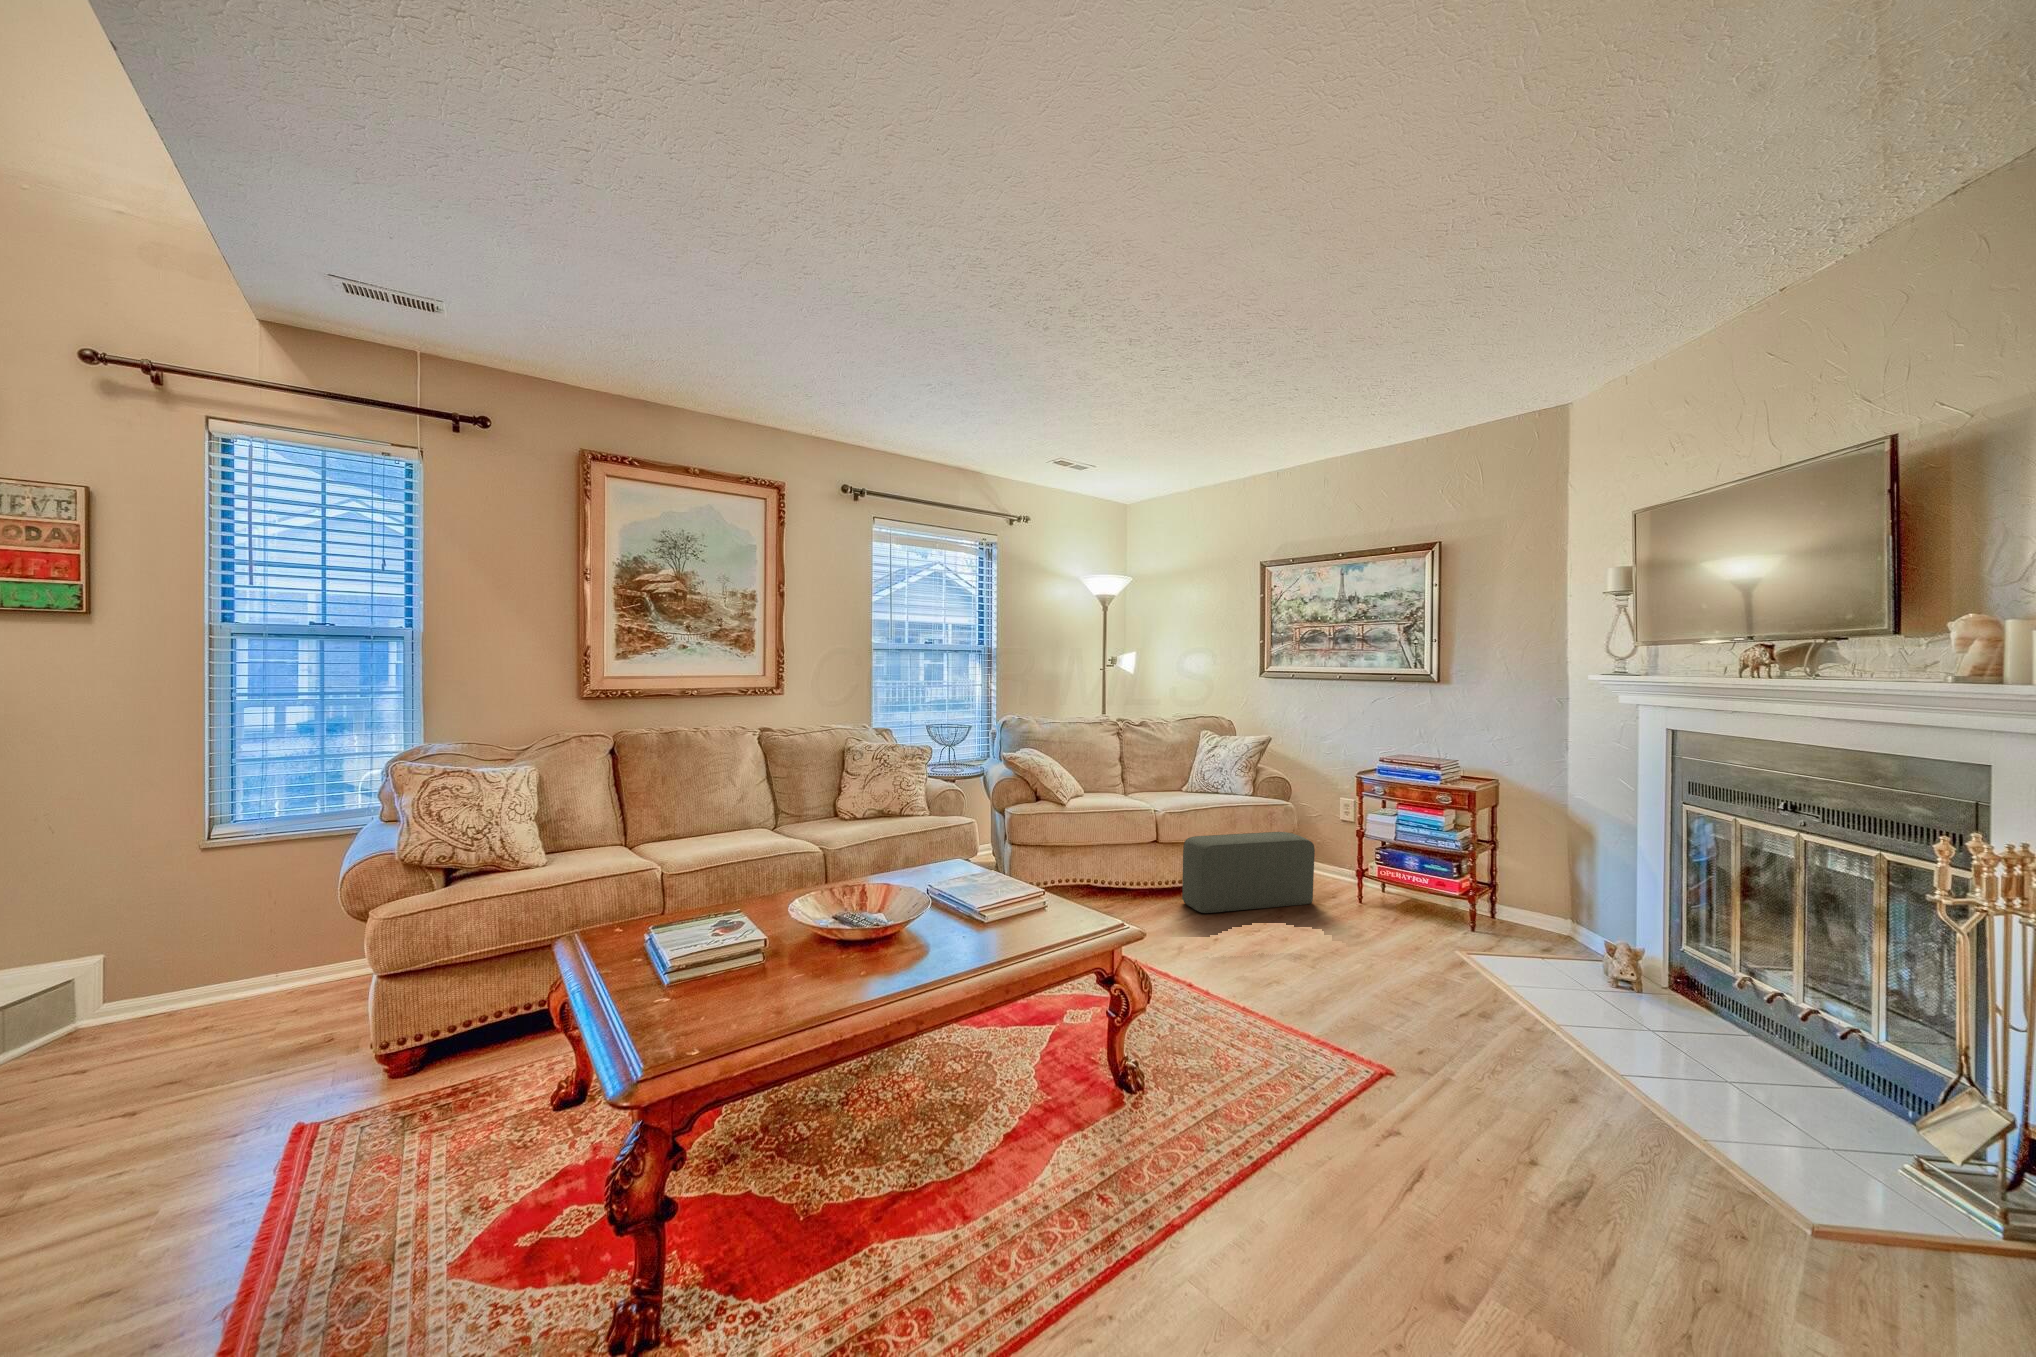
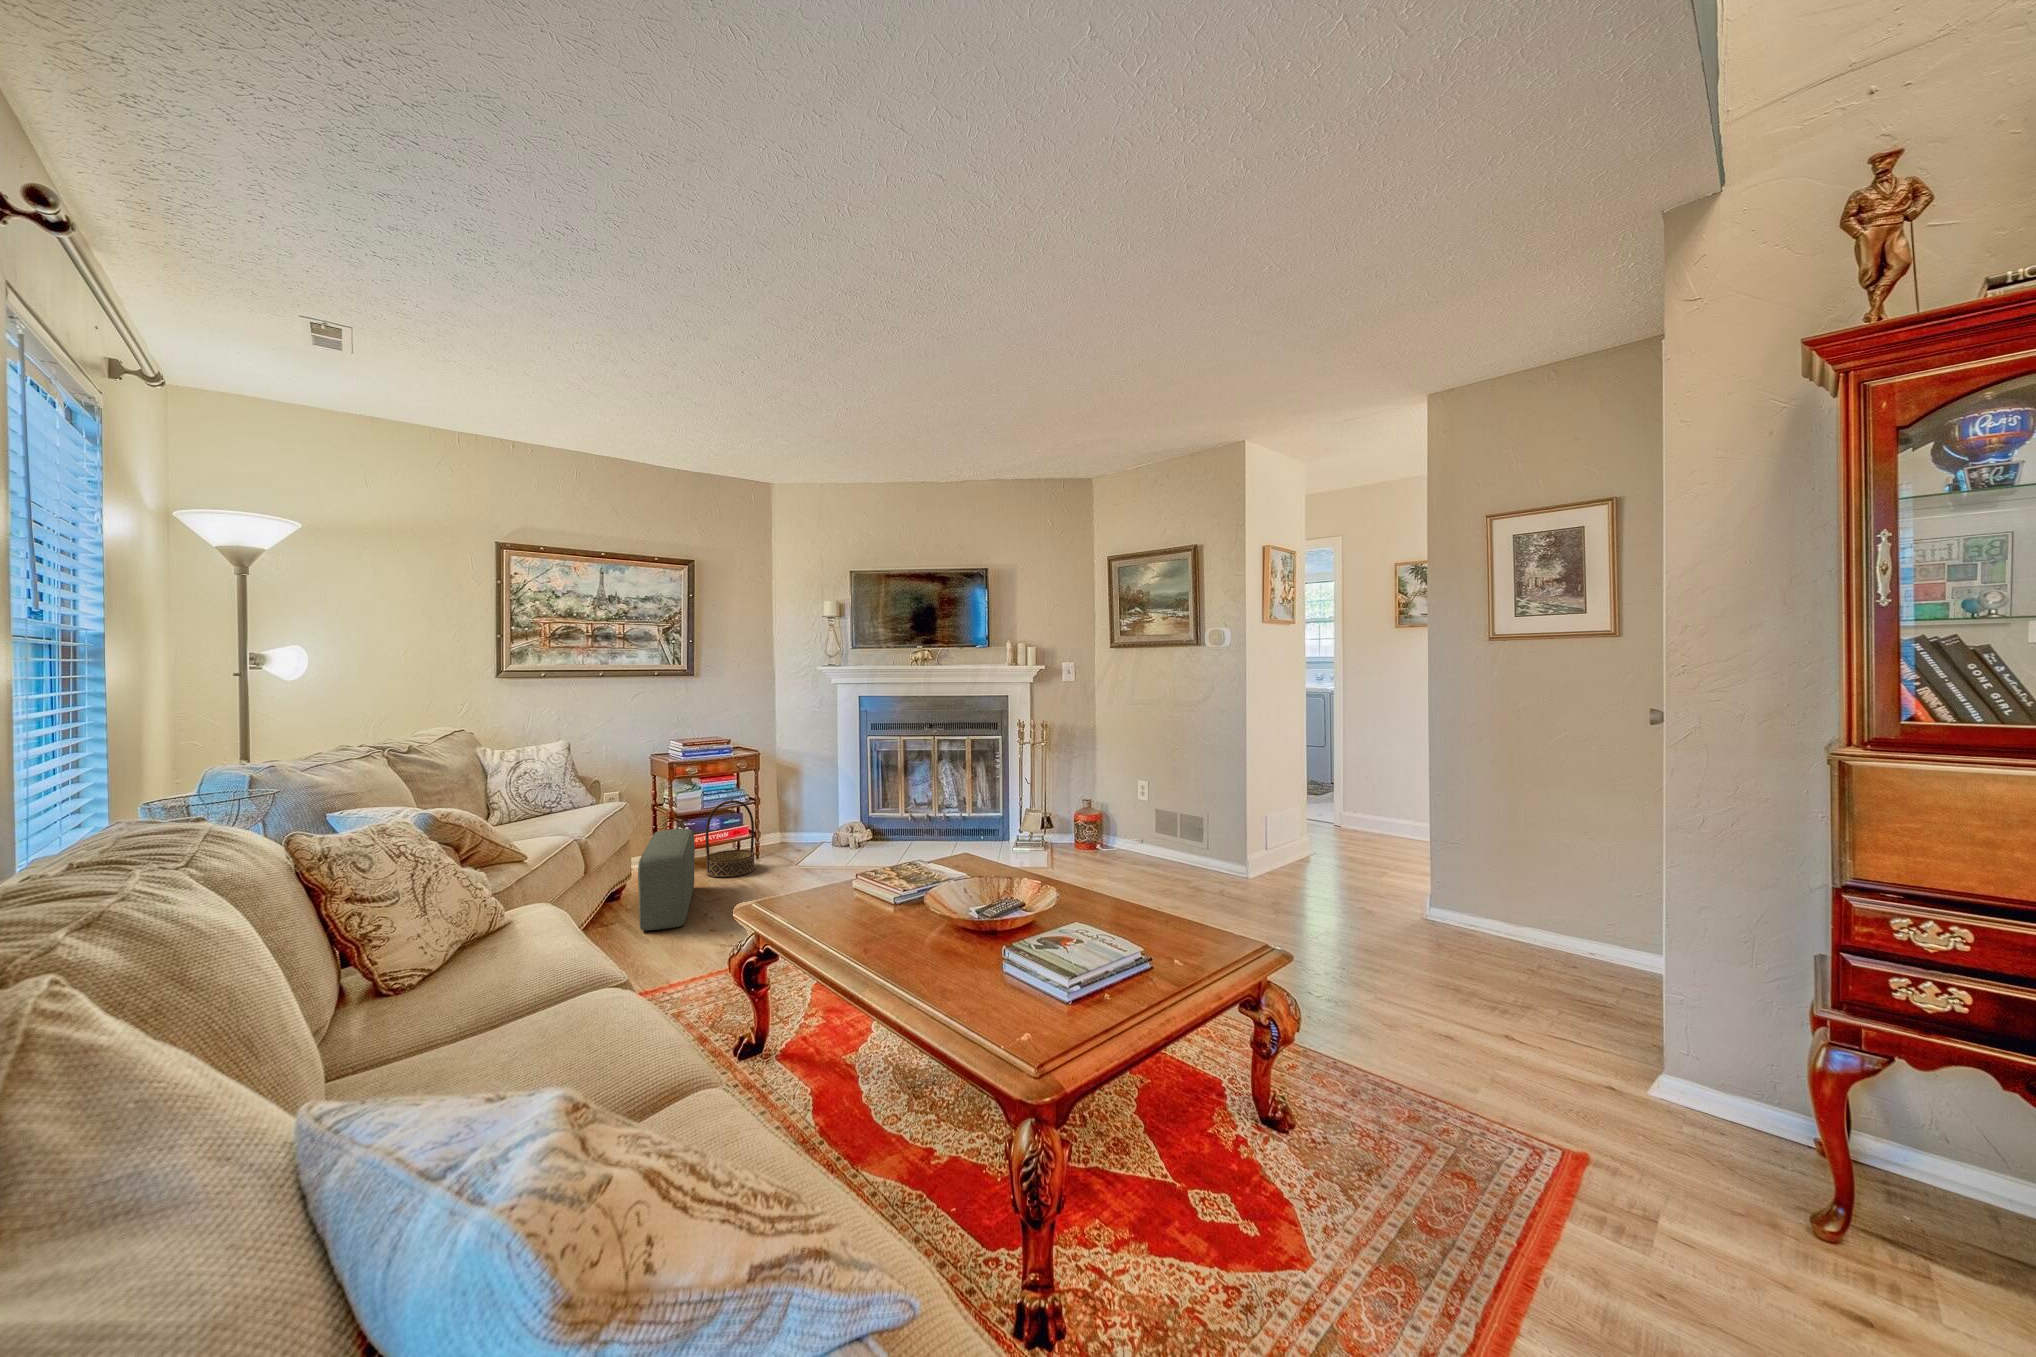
basket: none [1352,828,1415,921] -> present [706,800,755,877]

